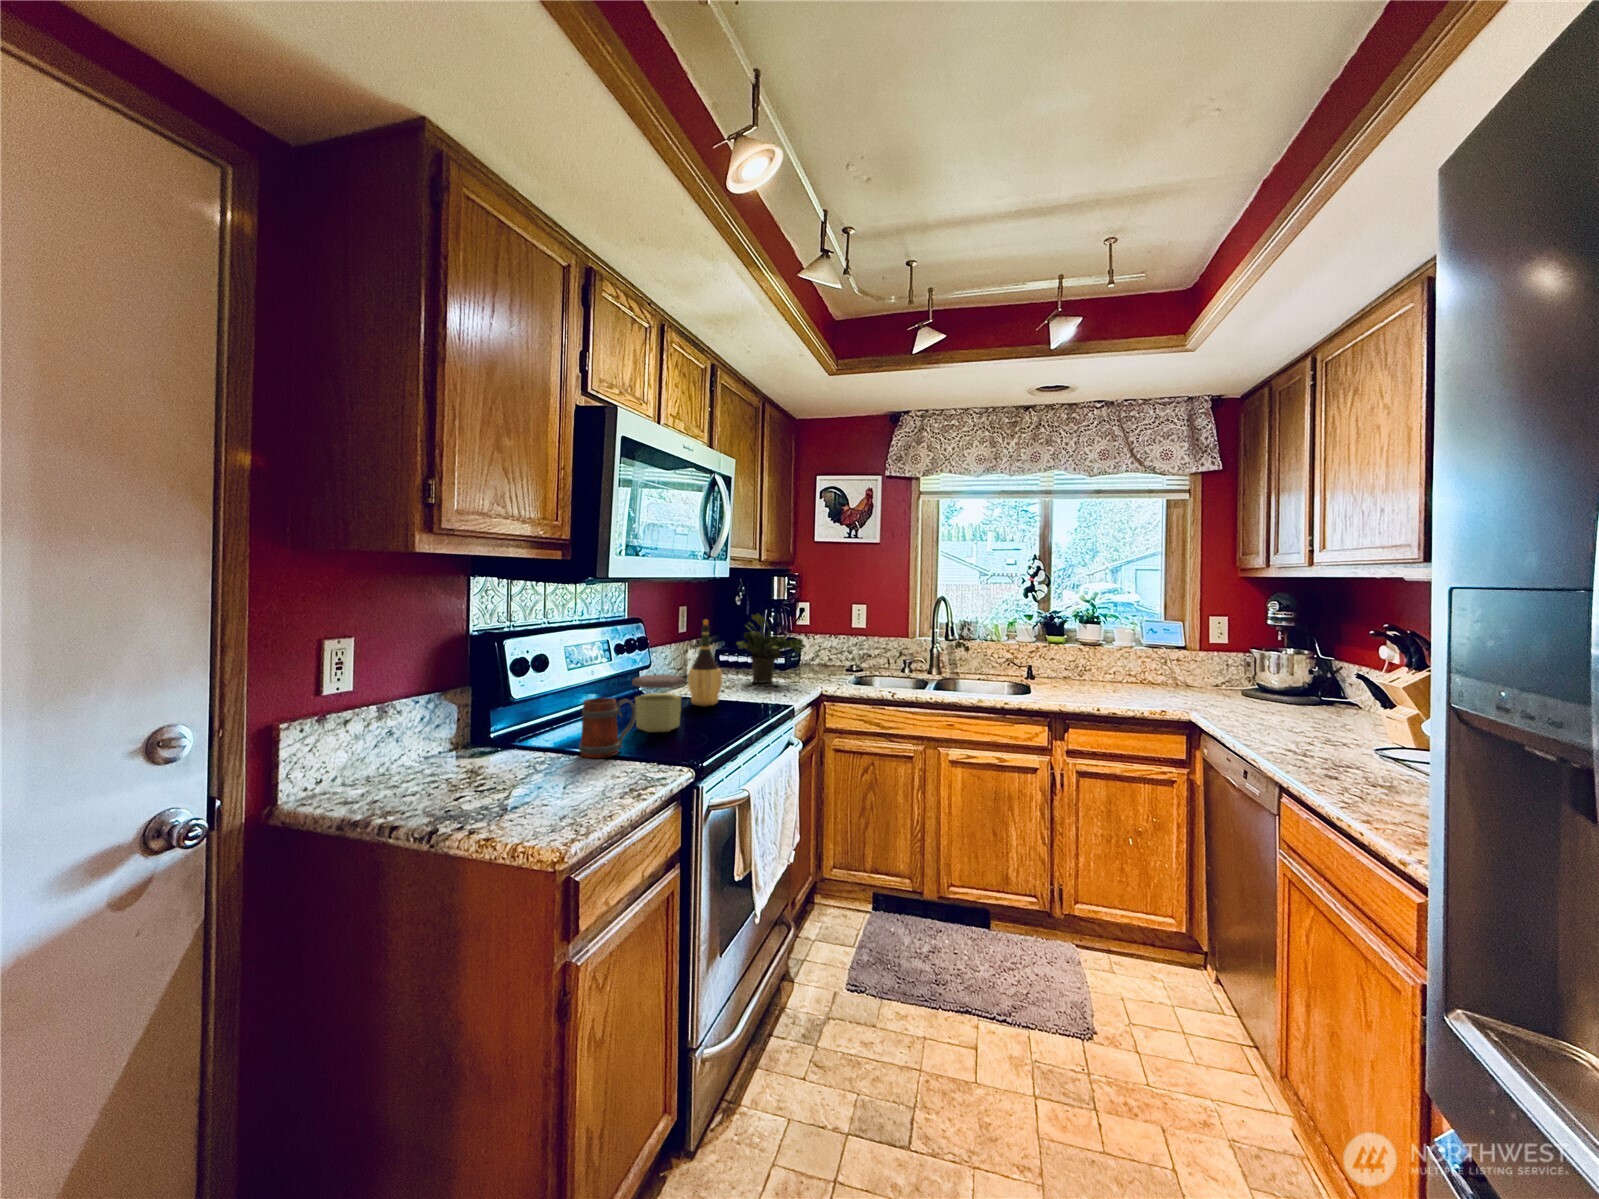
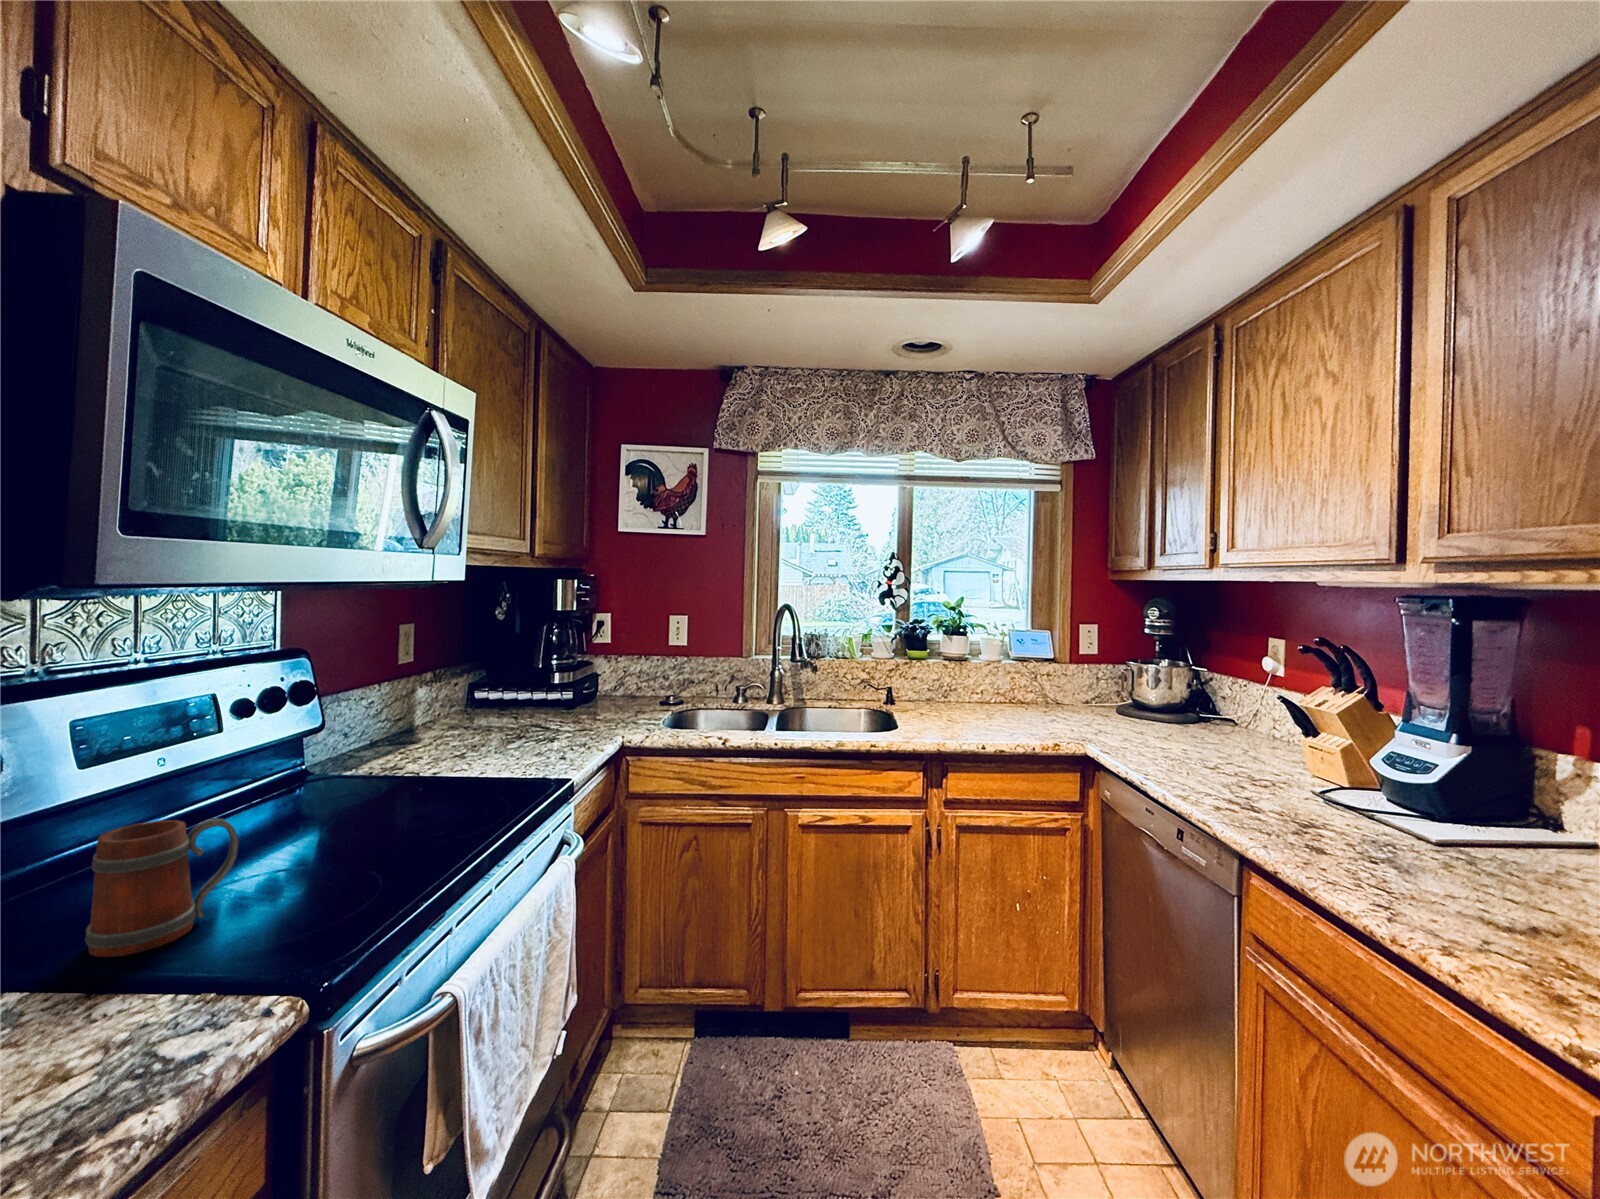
potted plant: present [737,614,805,683] -> none [495,632,601,732]
wine bottle: present [688,620,722,706] -> none [396,647,458,786]
jar: present [632,674,685,732] -> none [258,748,369,861]

